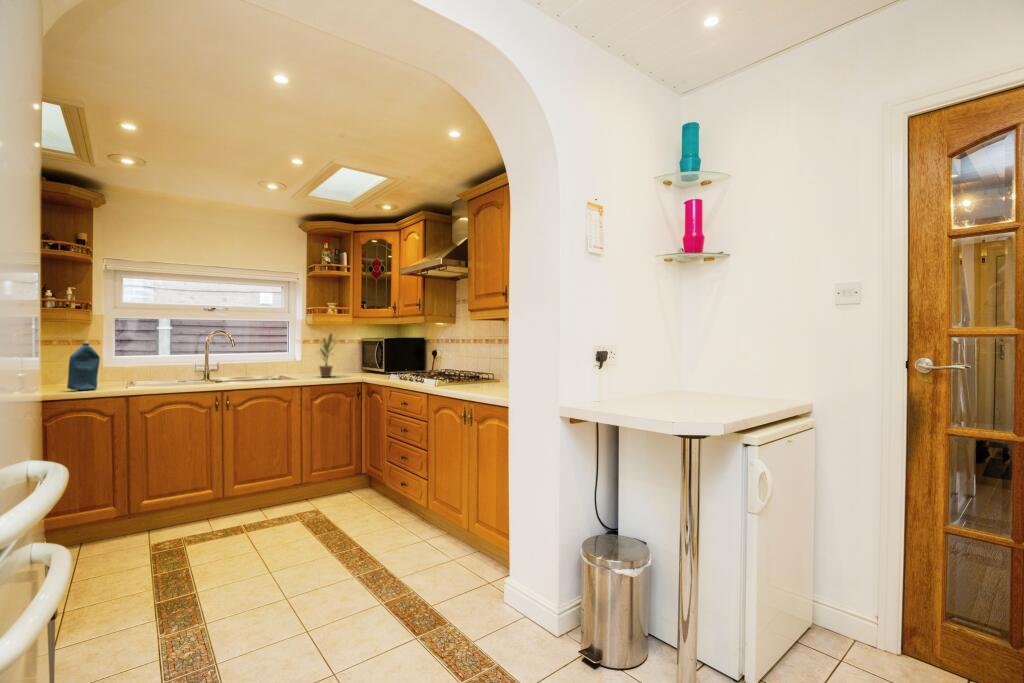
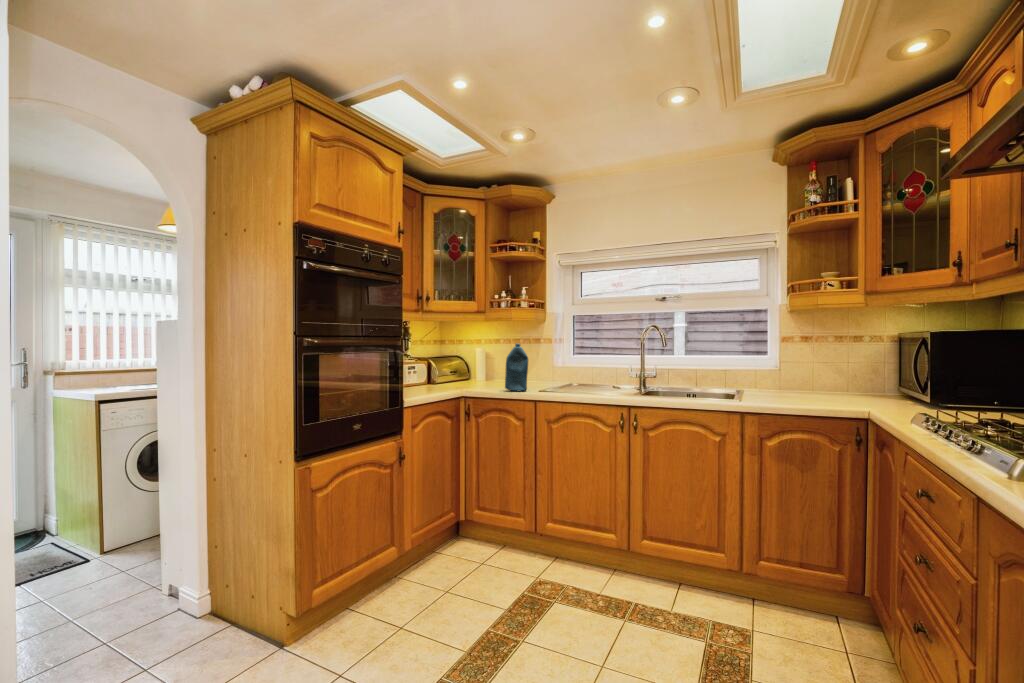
potted plant: present [317,334,333,377] -> none [775,323,834,400]

